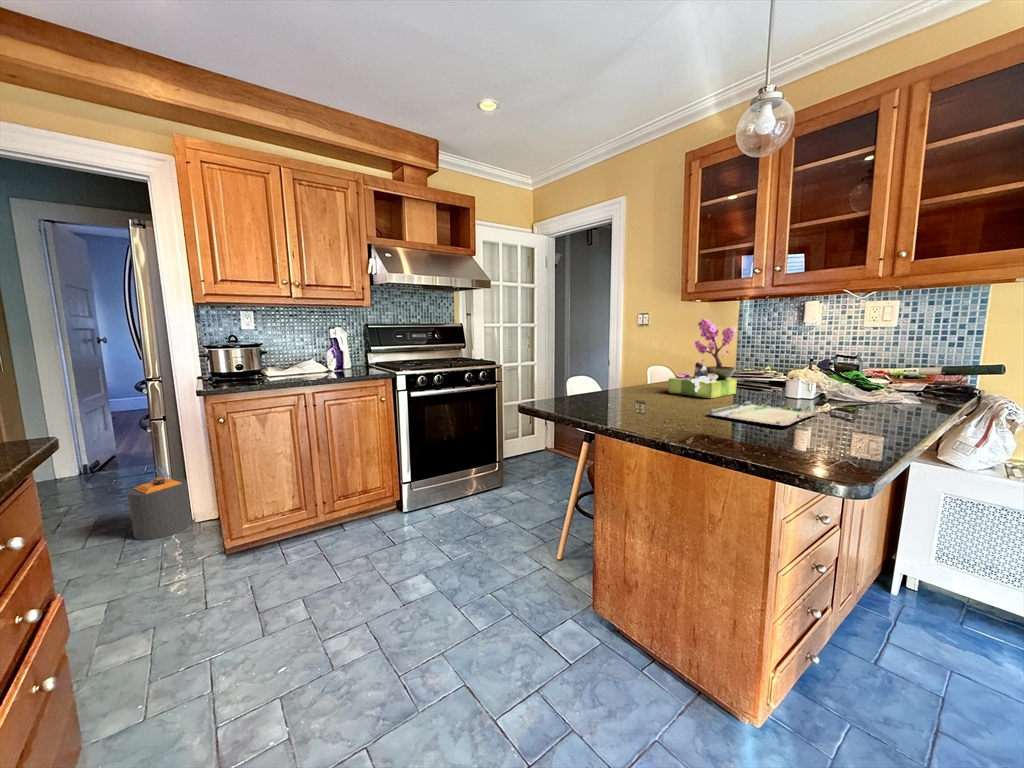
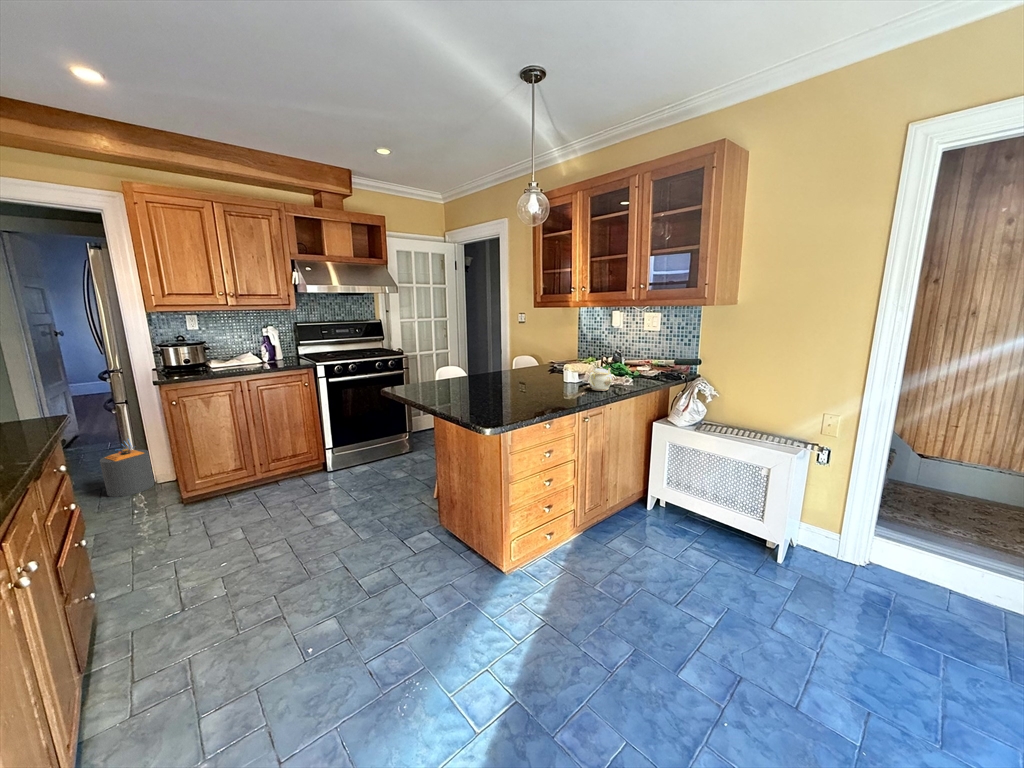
flower arrangement: present [668,318,737,398] -> none [501,326,544,383]
teapot: none [841,373,889,411] -> present [588,367,612,391]
tray: present [708,401,816,426] -> none [496,385,563,401]

